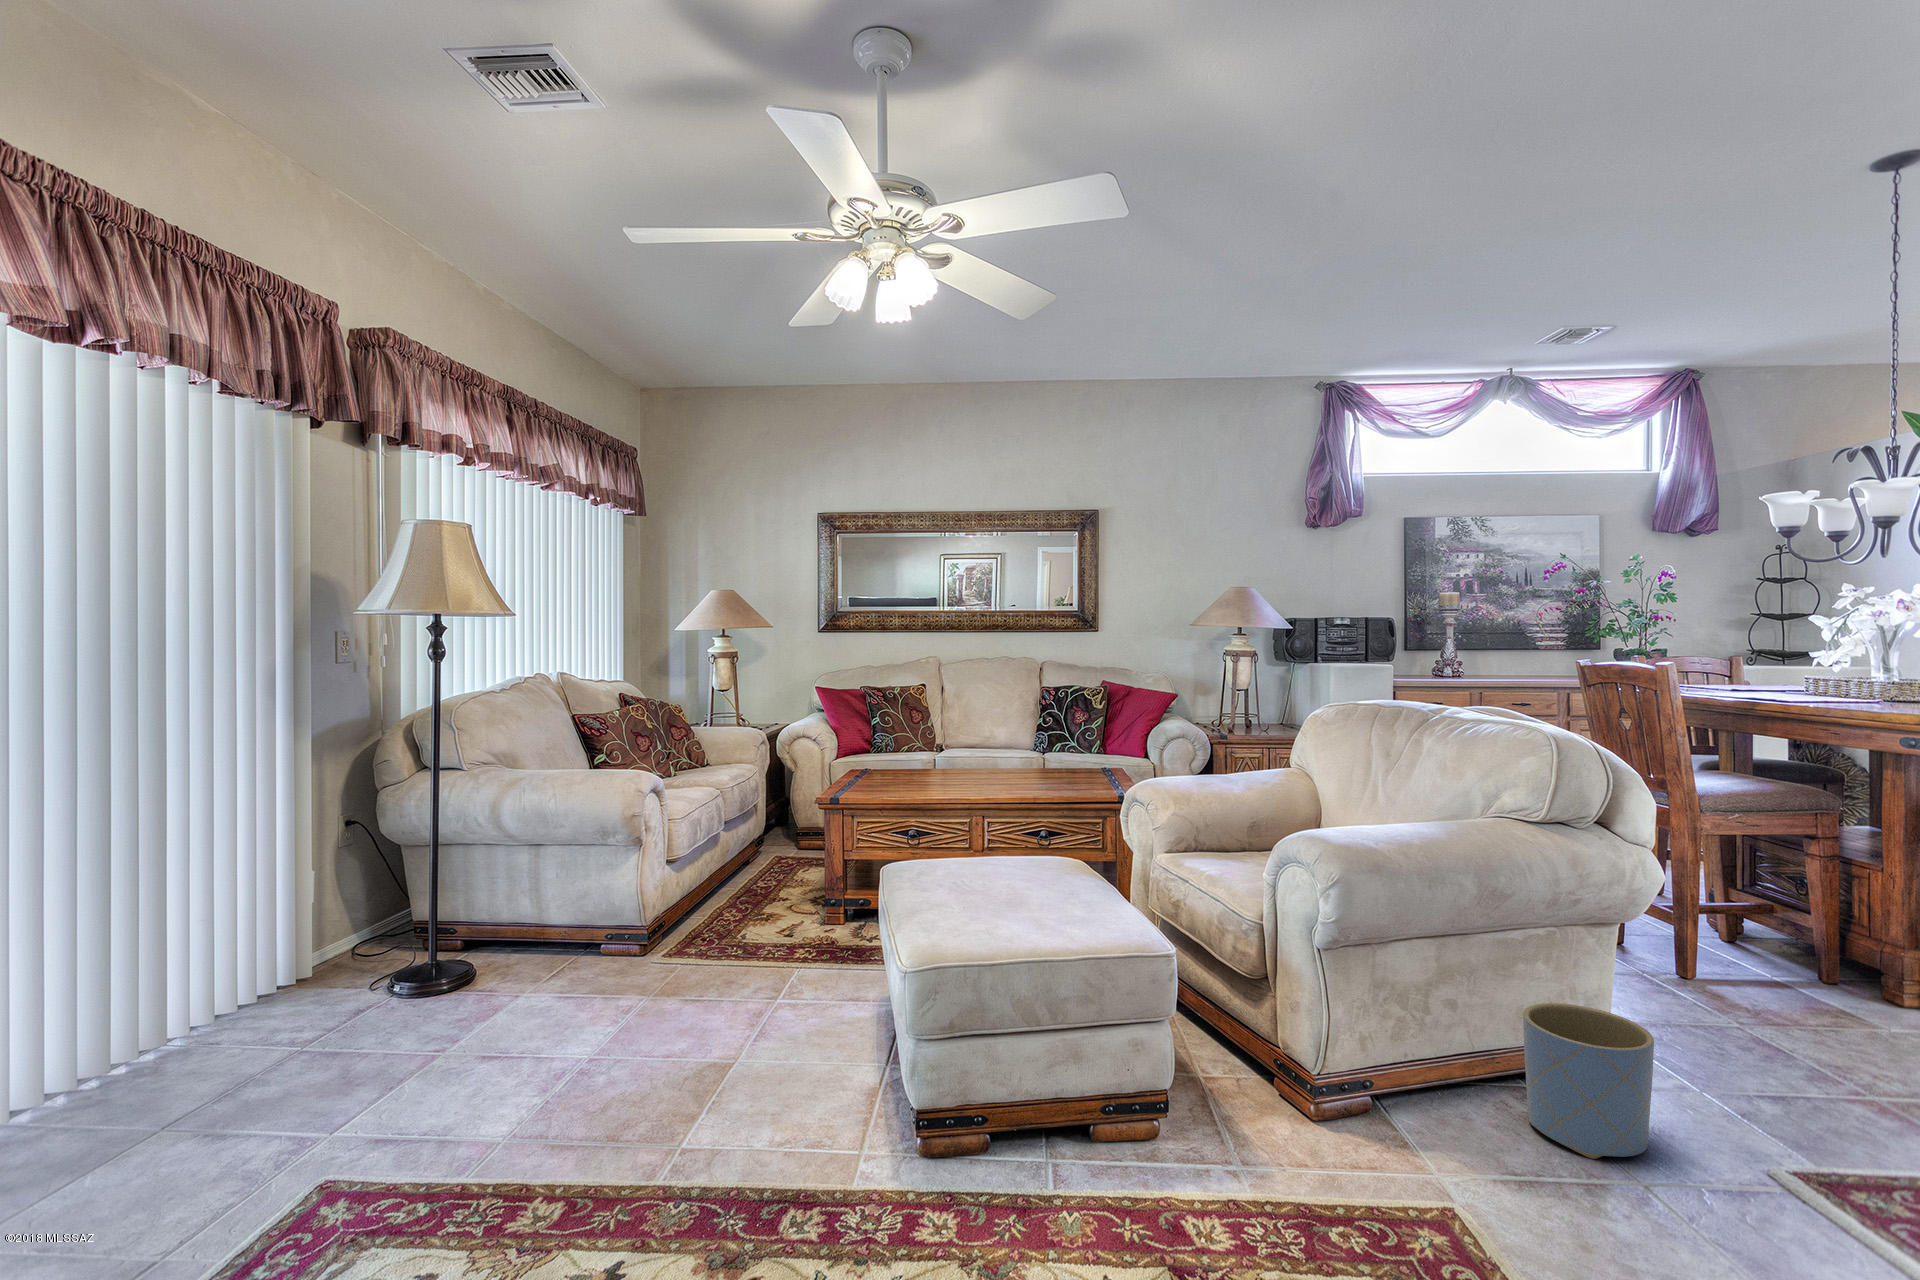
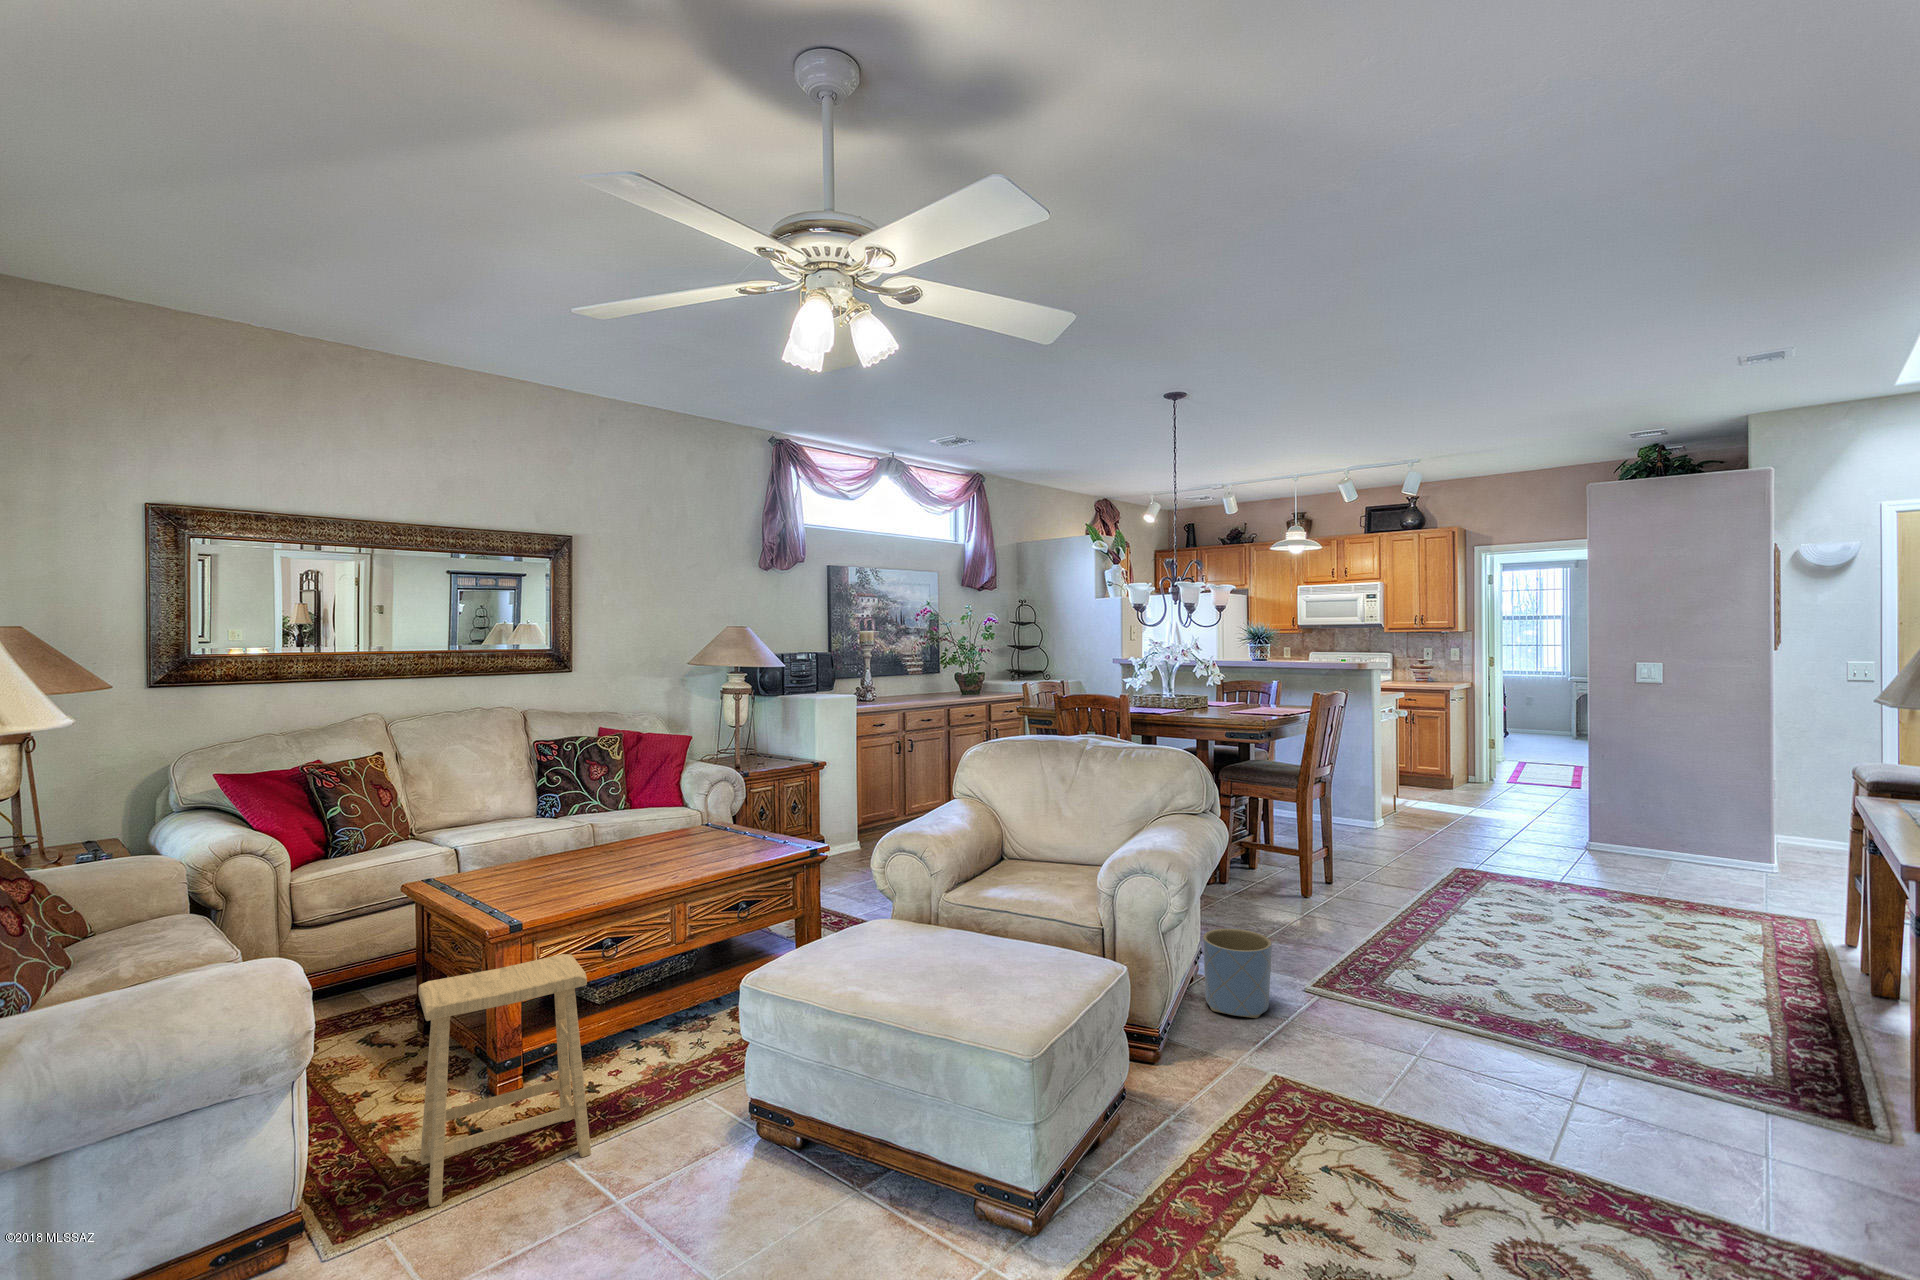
footstool: none [710,812,835,970] -> present [418,954,591,1207]

